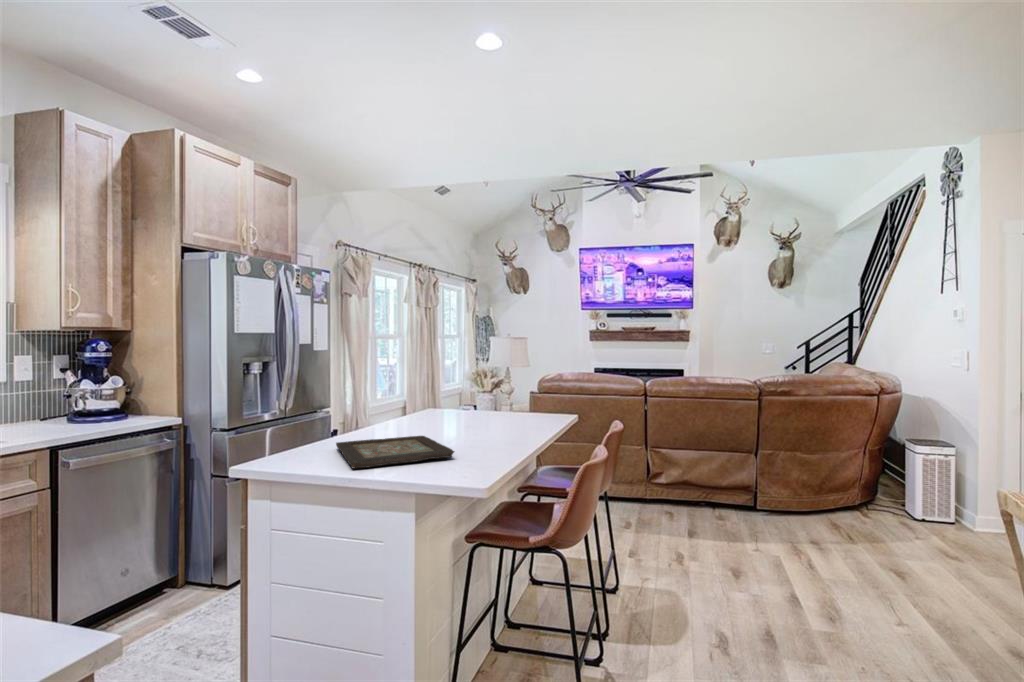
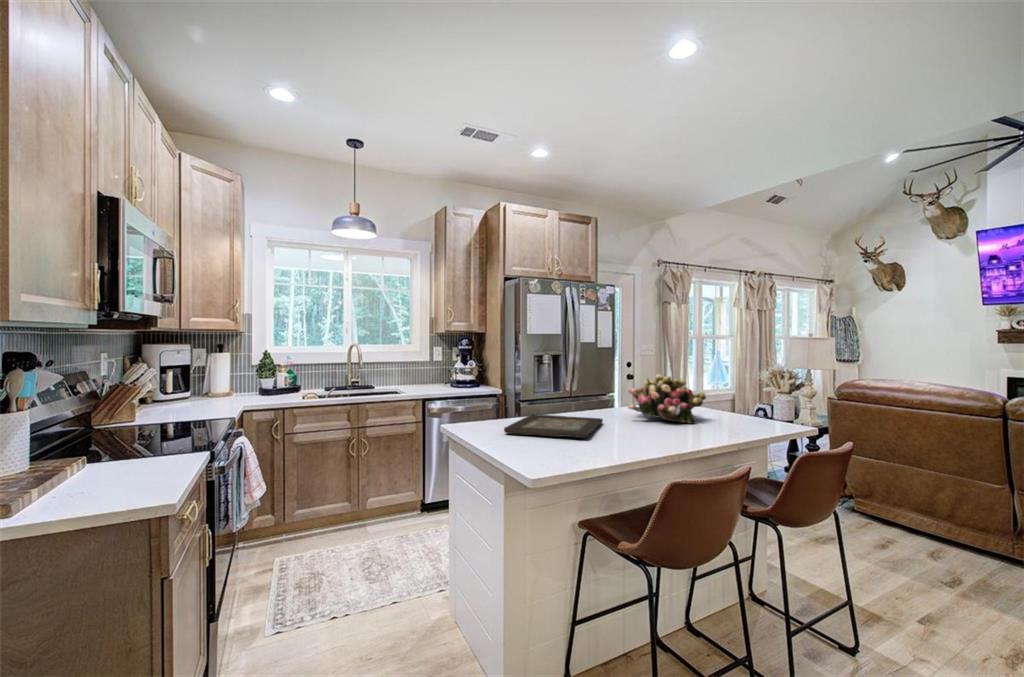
flower arrangement: none [429,381,505,429] -> present [628,374,706,423]

